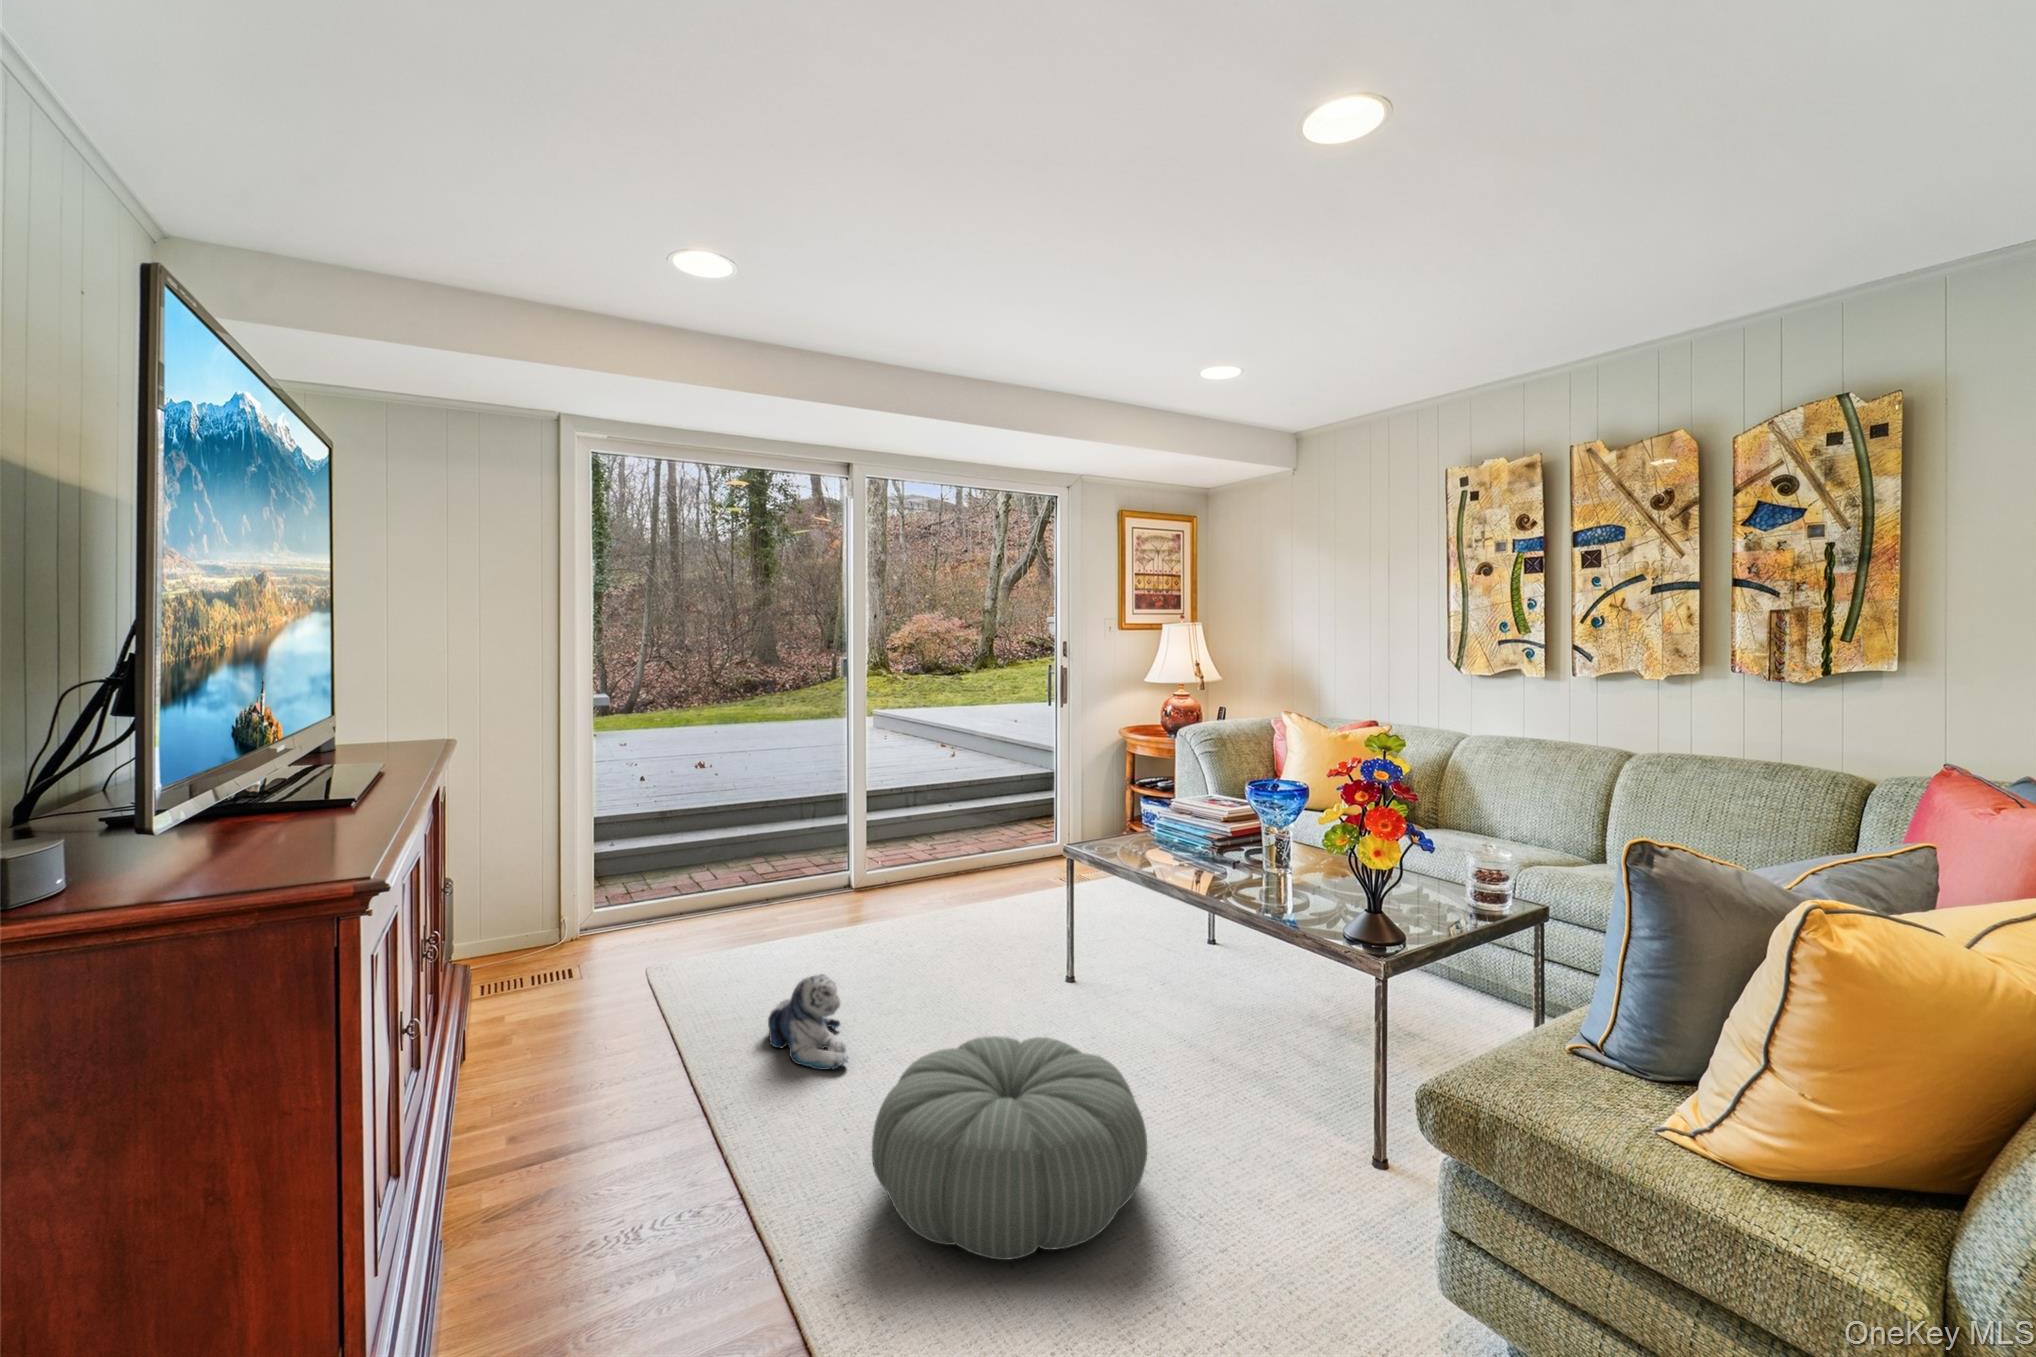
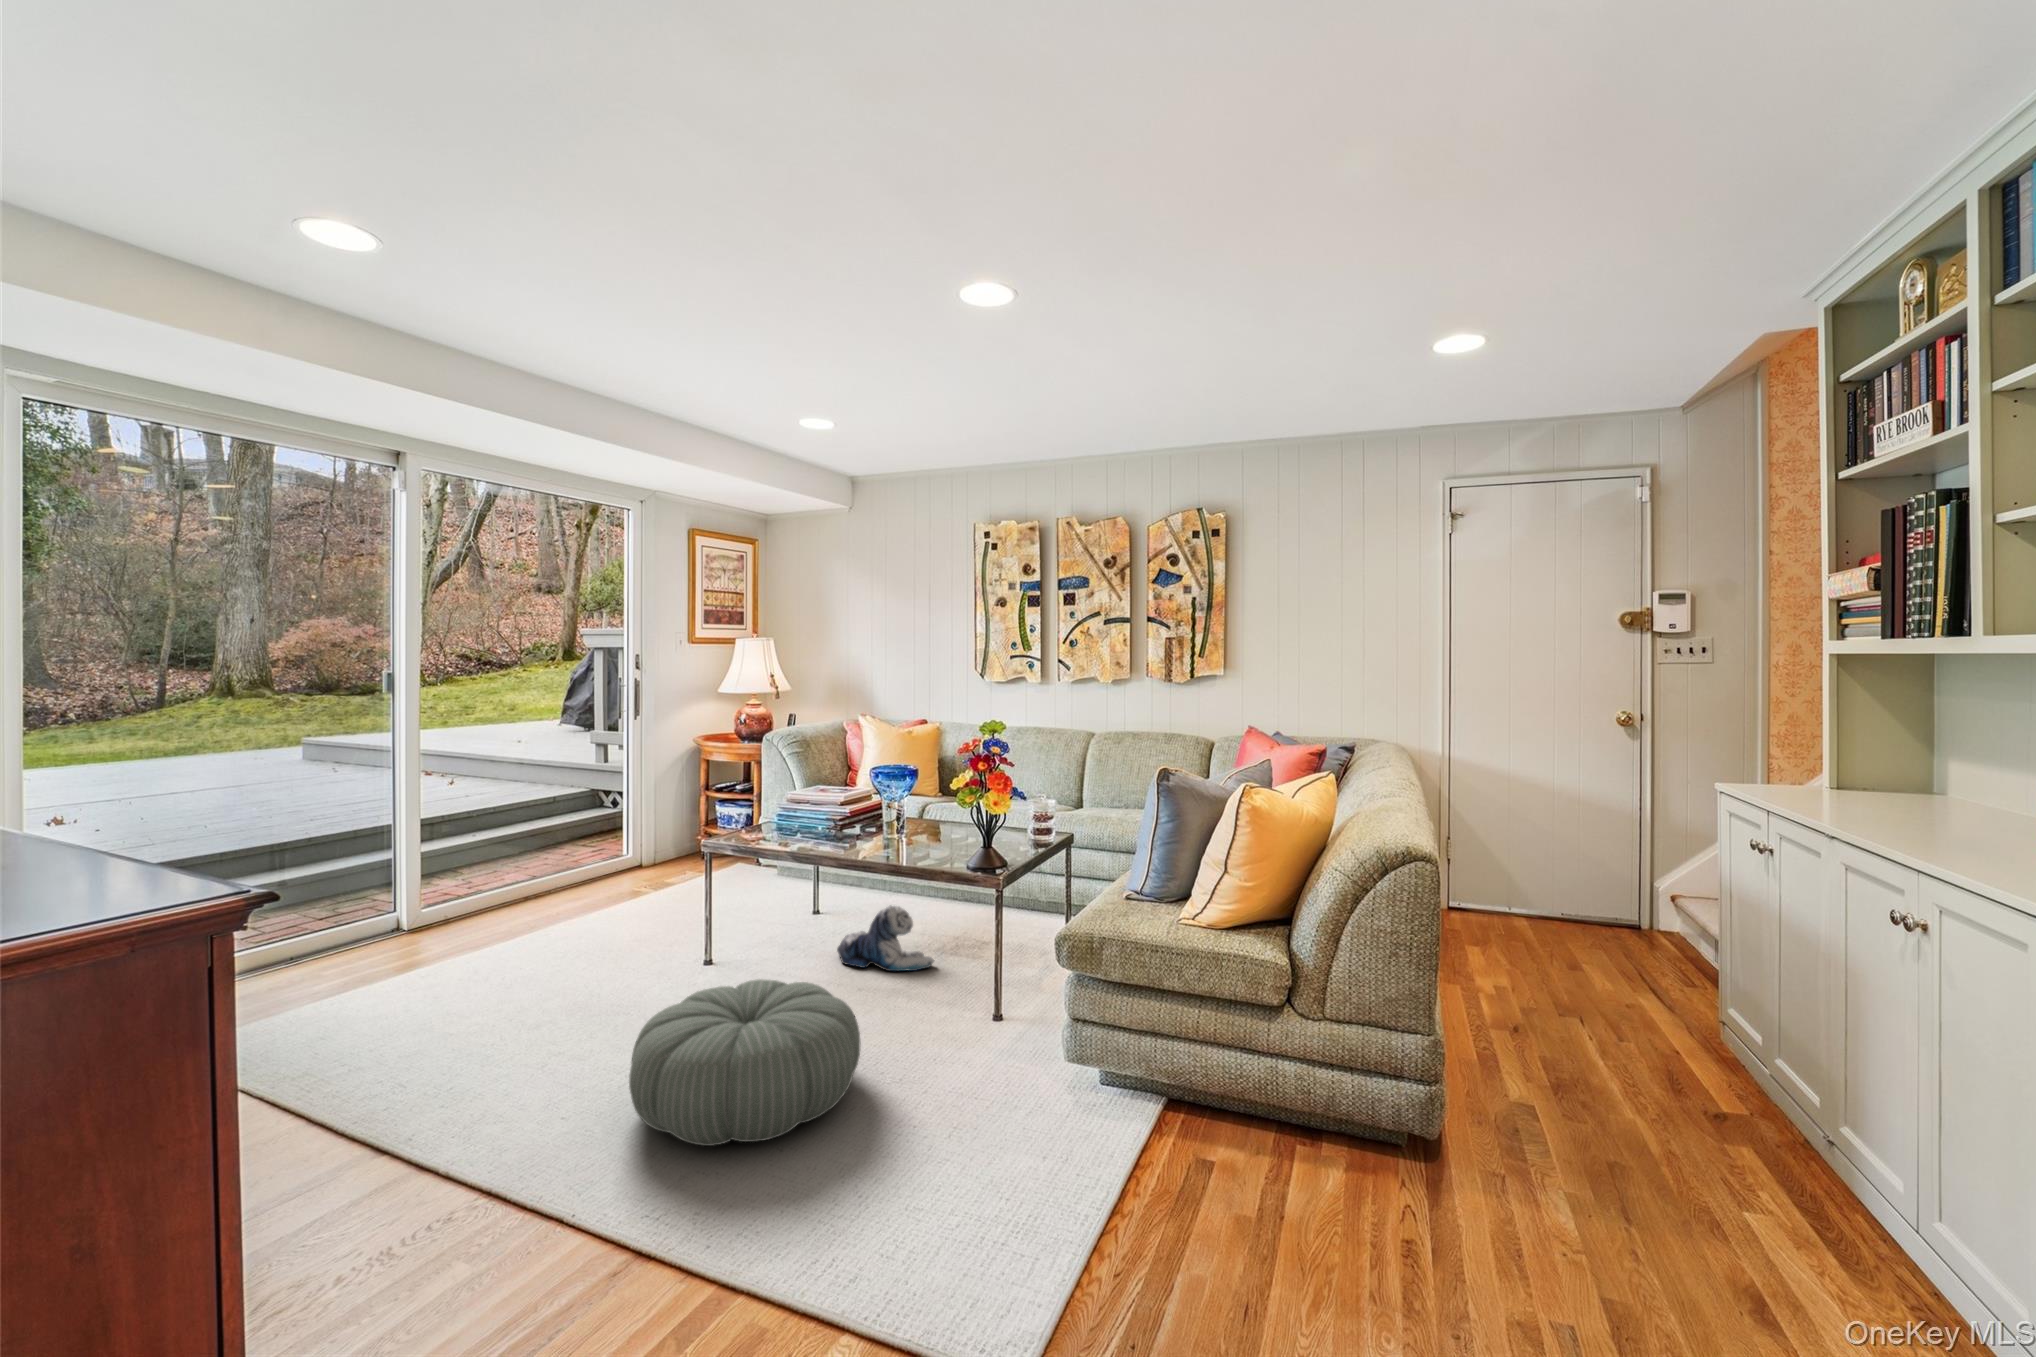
plush toy: present [768,974,848,1070] -> present [837,906,934,971]

